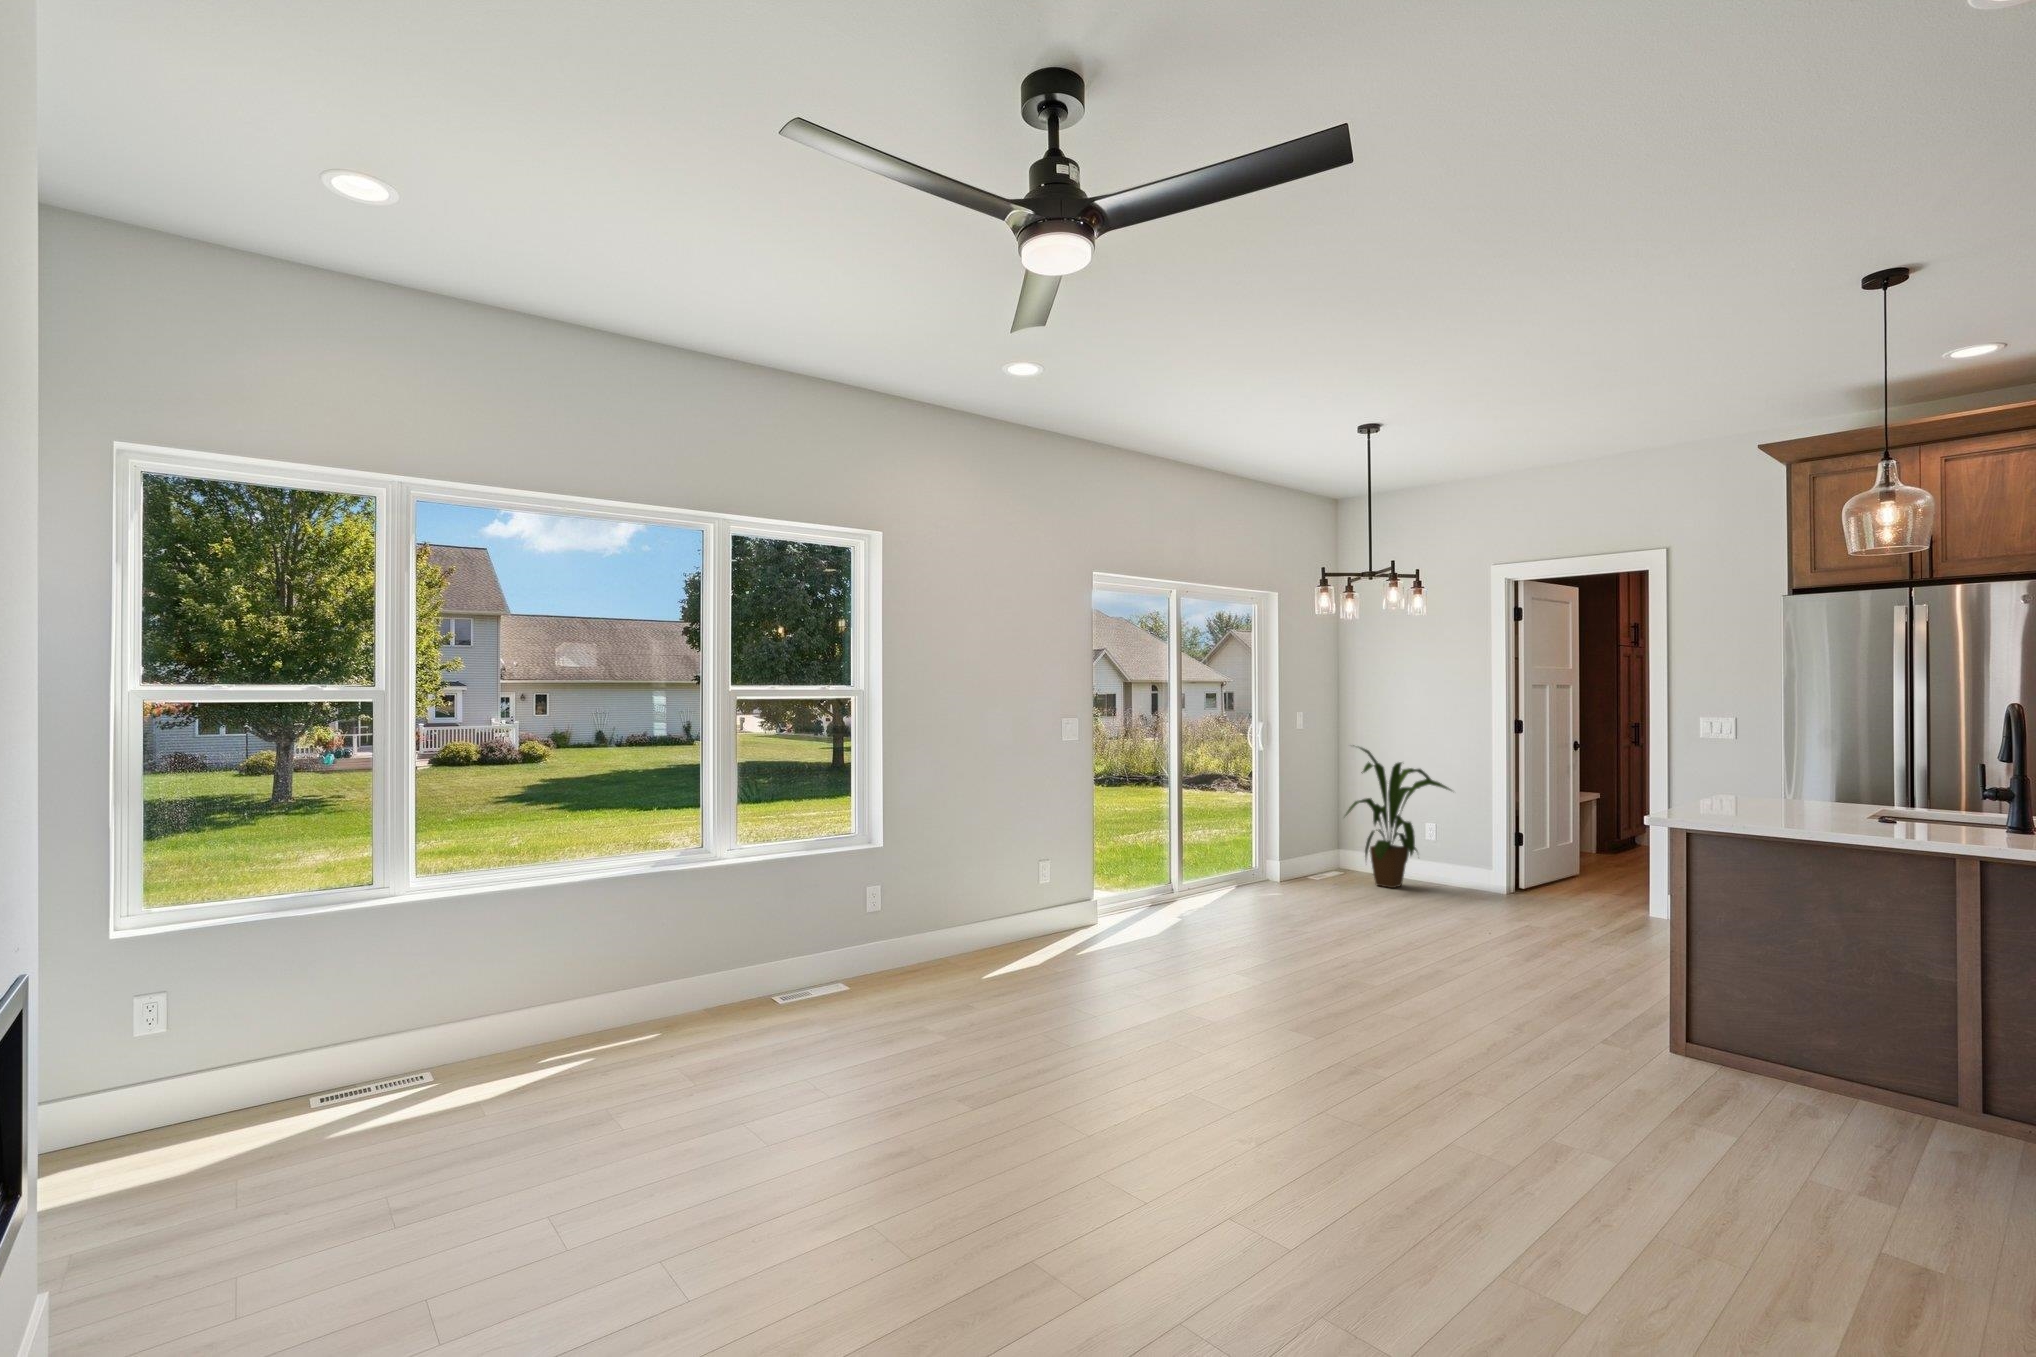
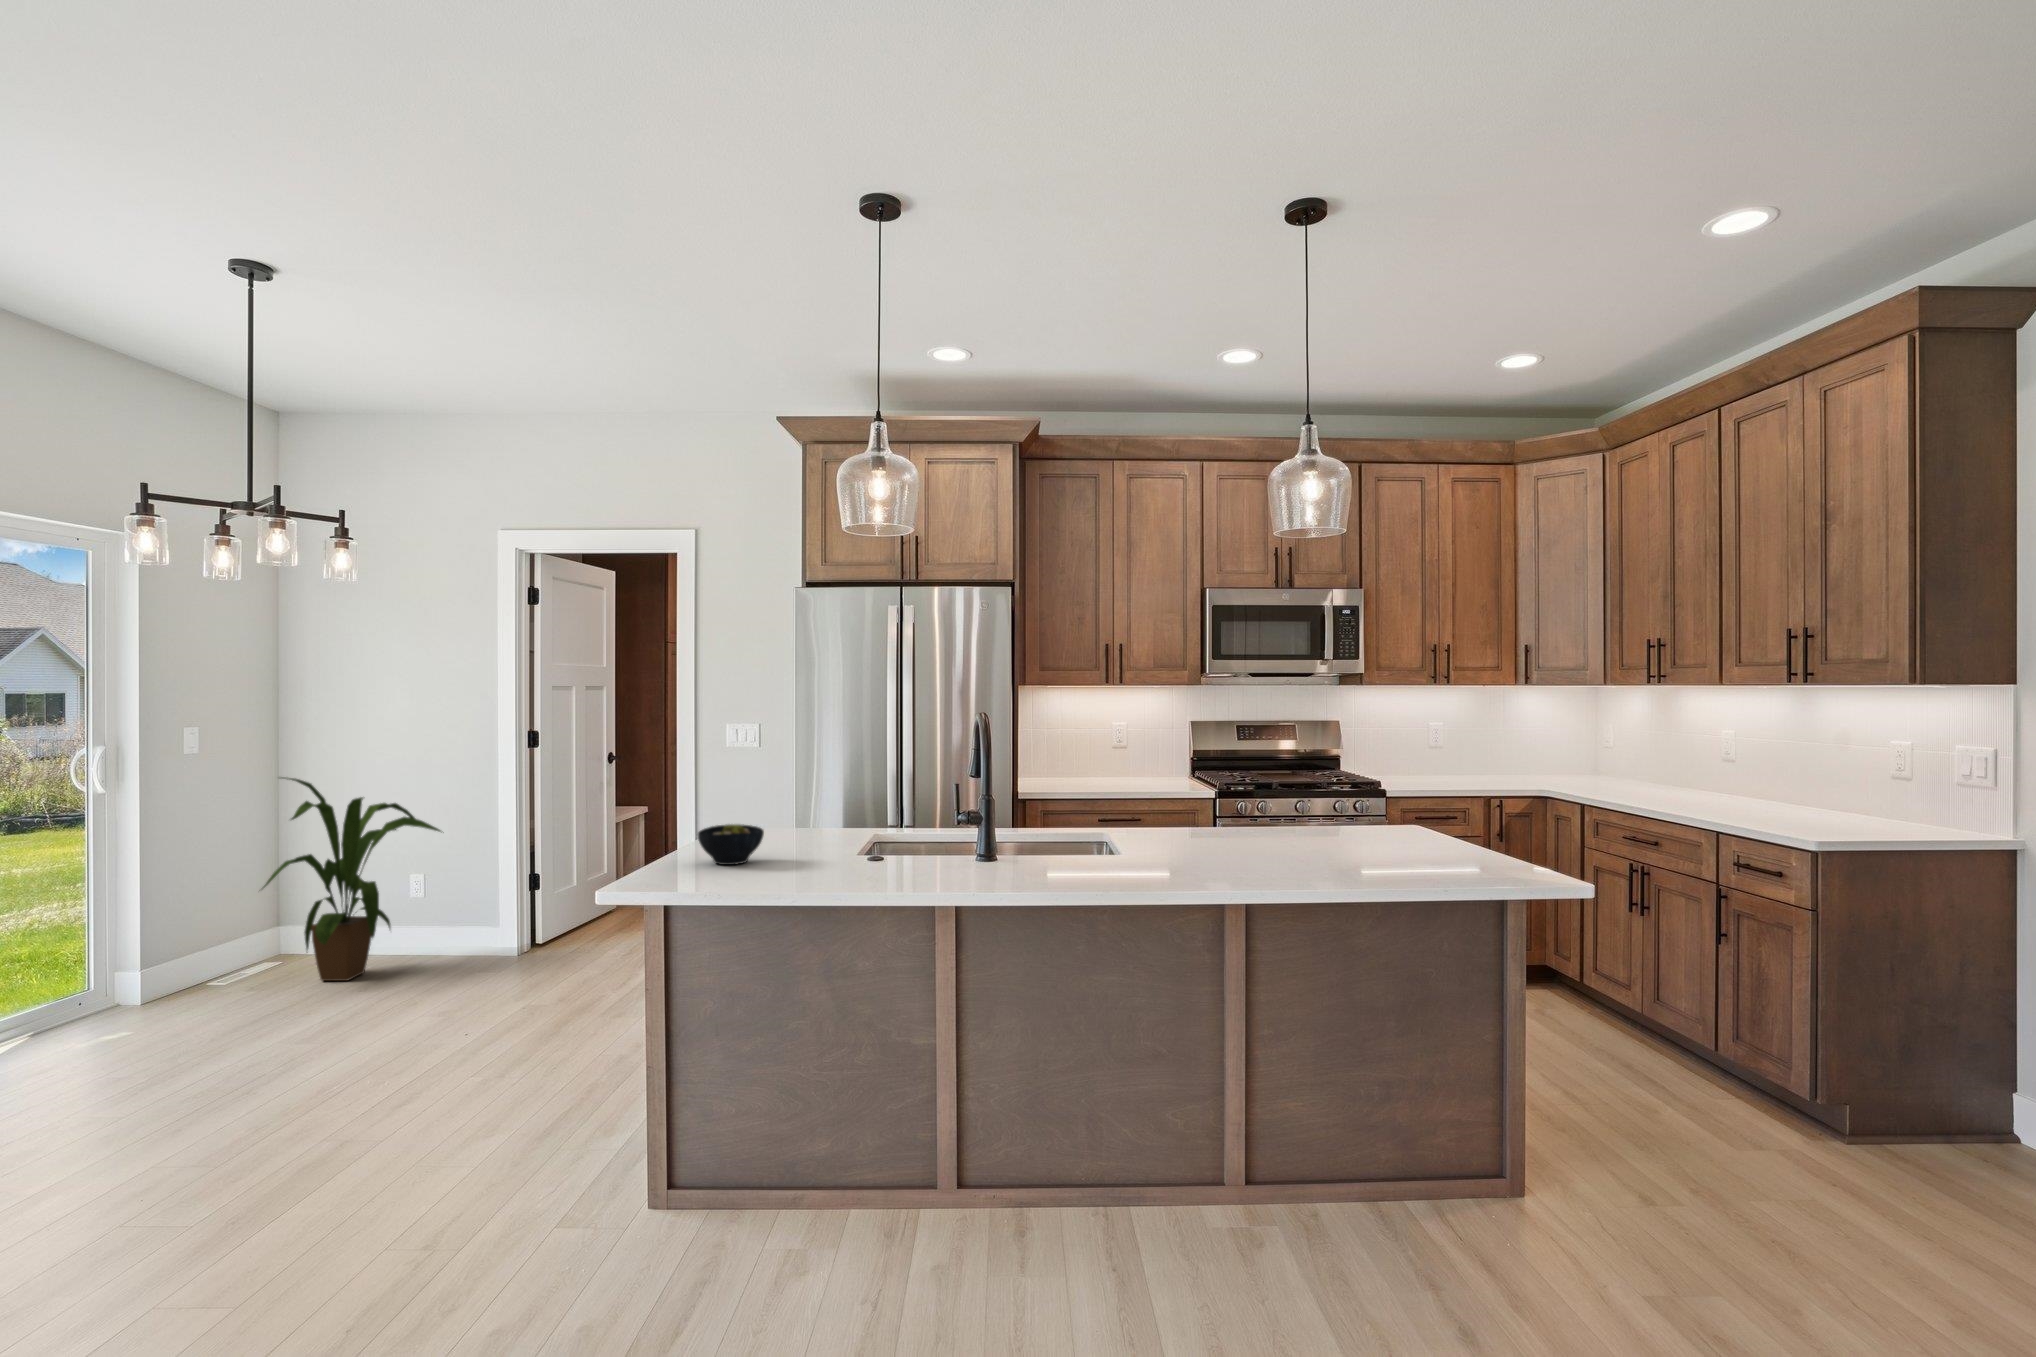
bowl: none [1706,788,1768,818] -> present [698,824,764,865]

